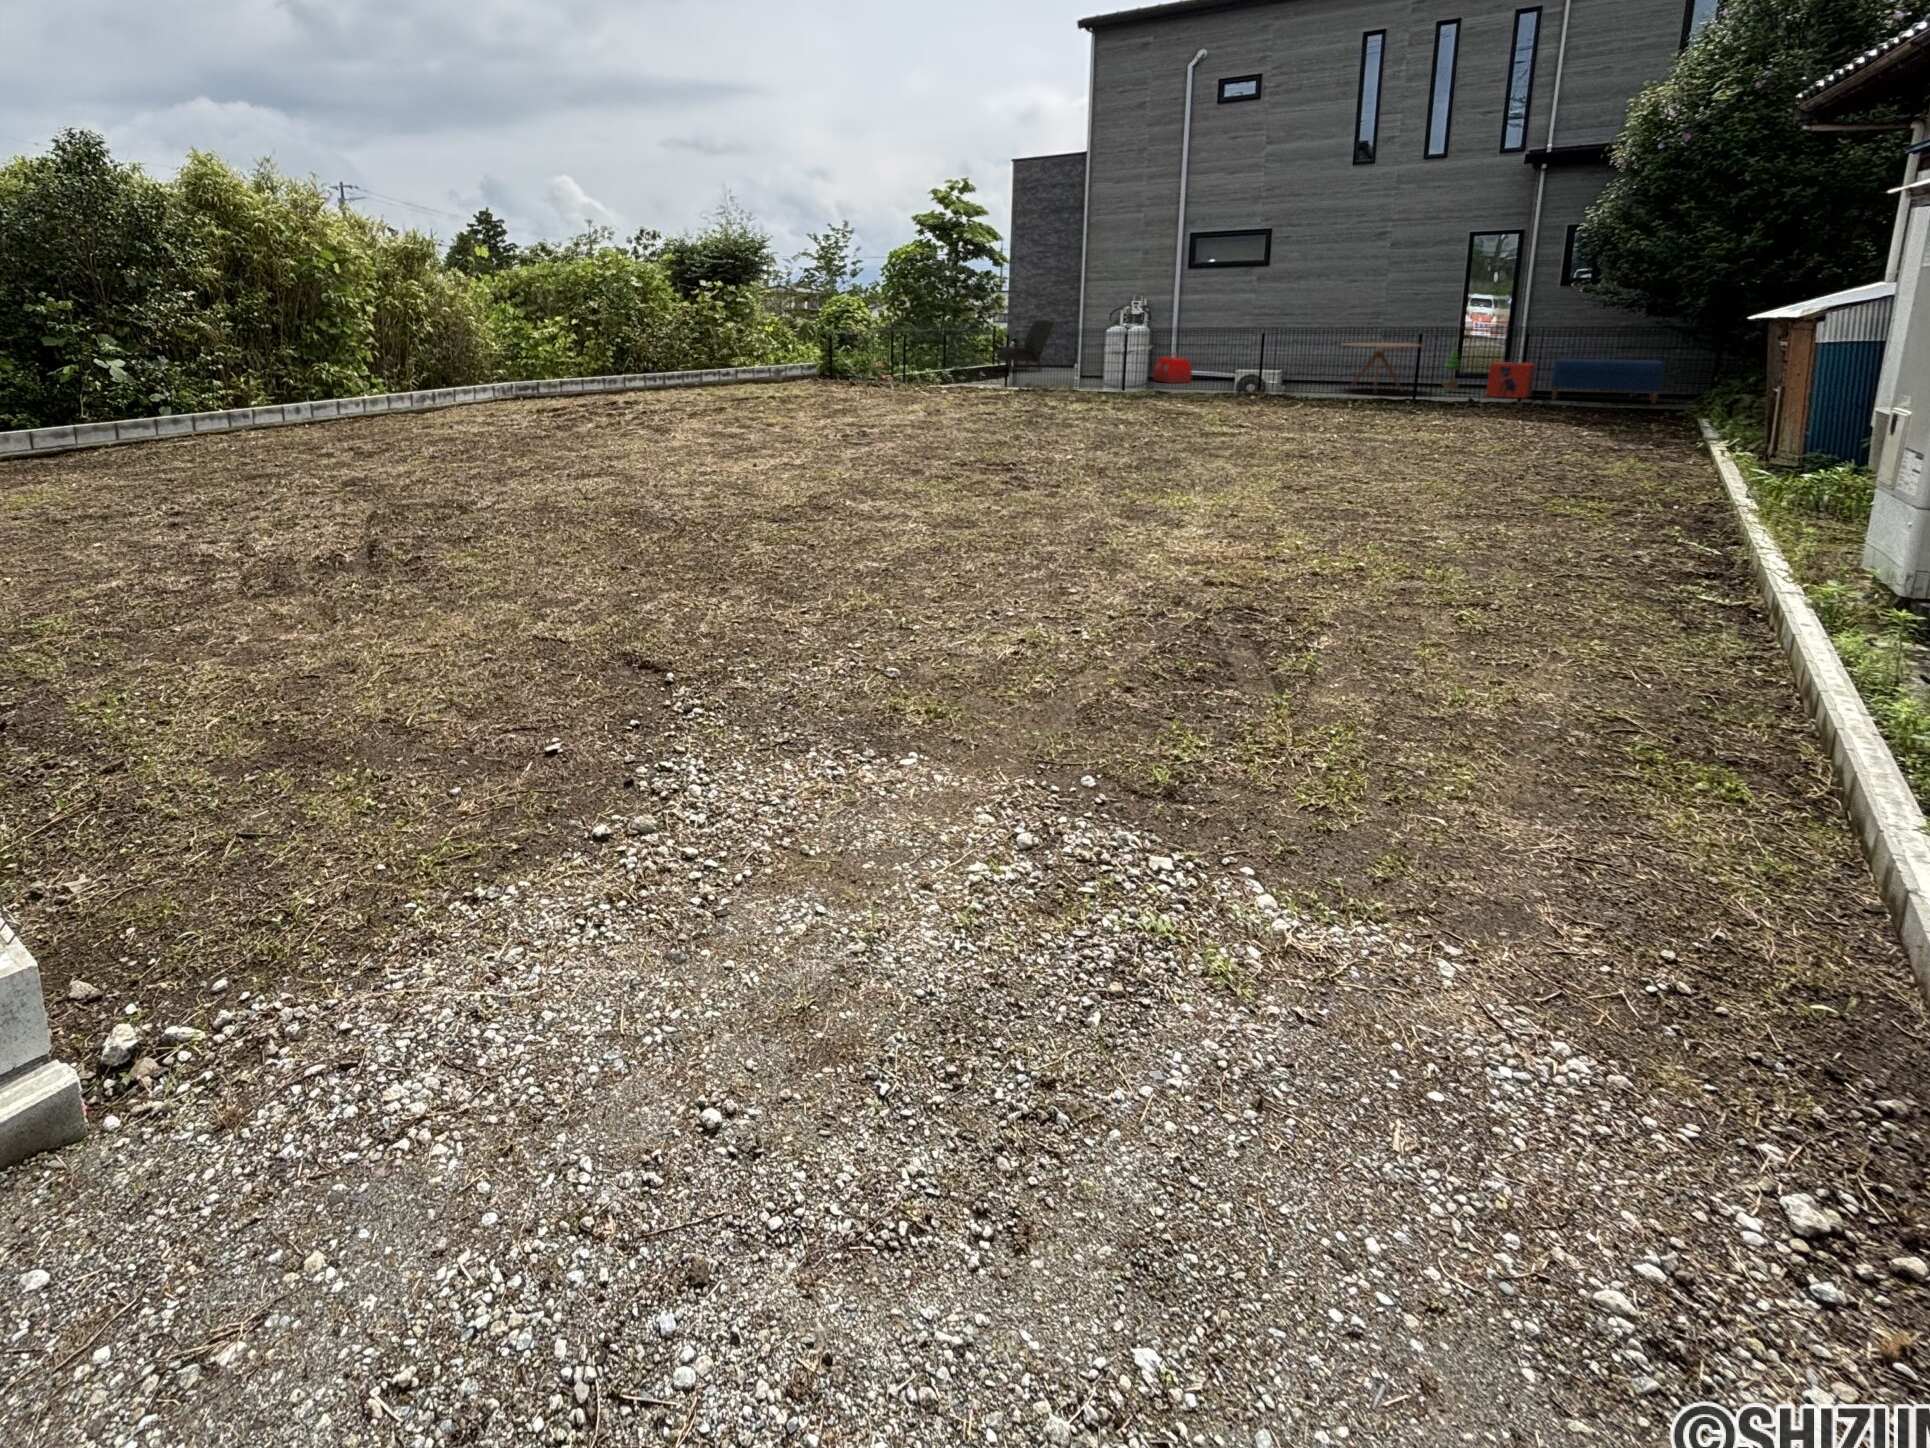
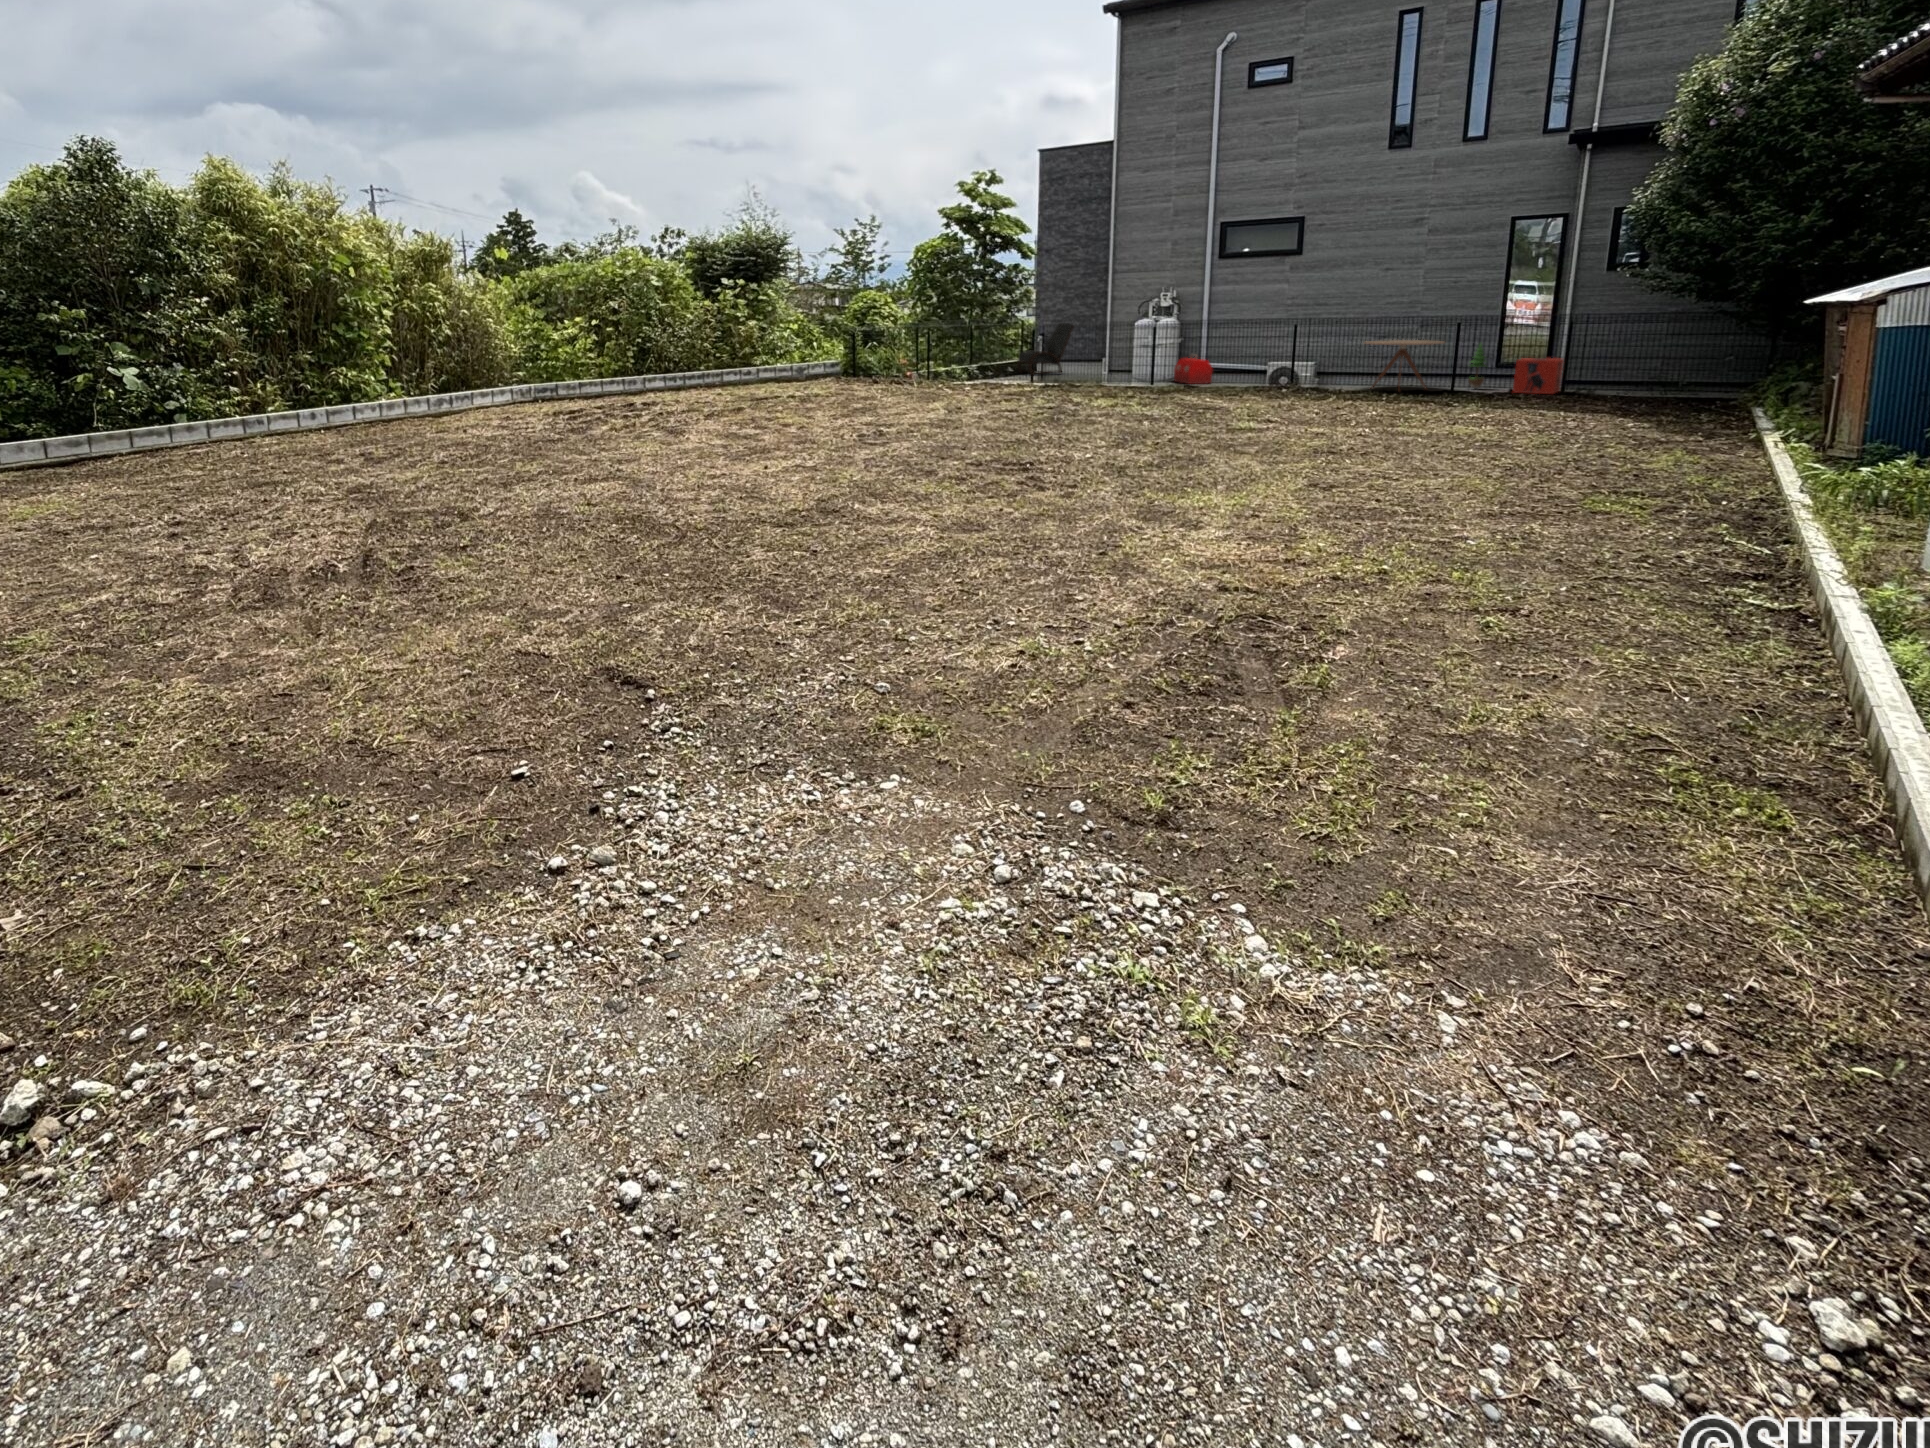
bench: present [1552,358,1664,404] -> none [1580,353,1697,398]

